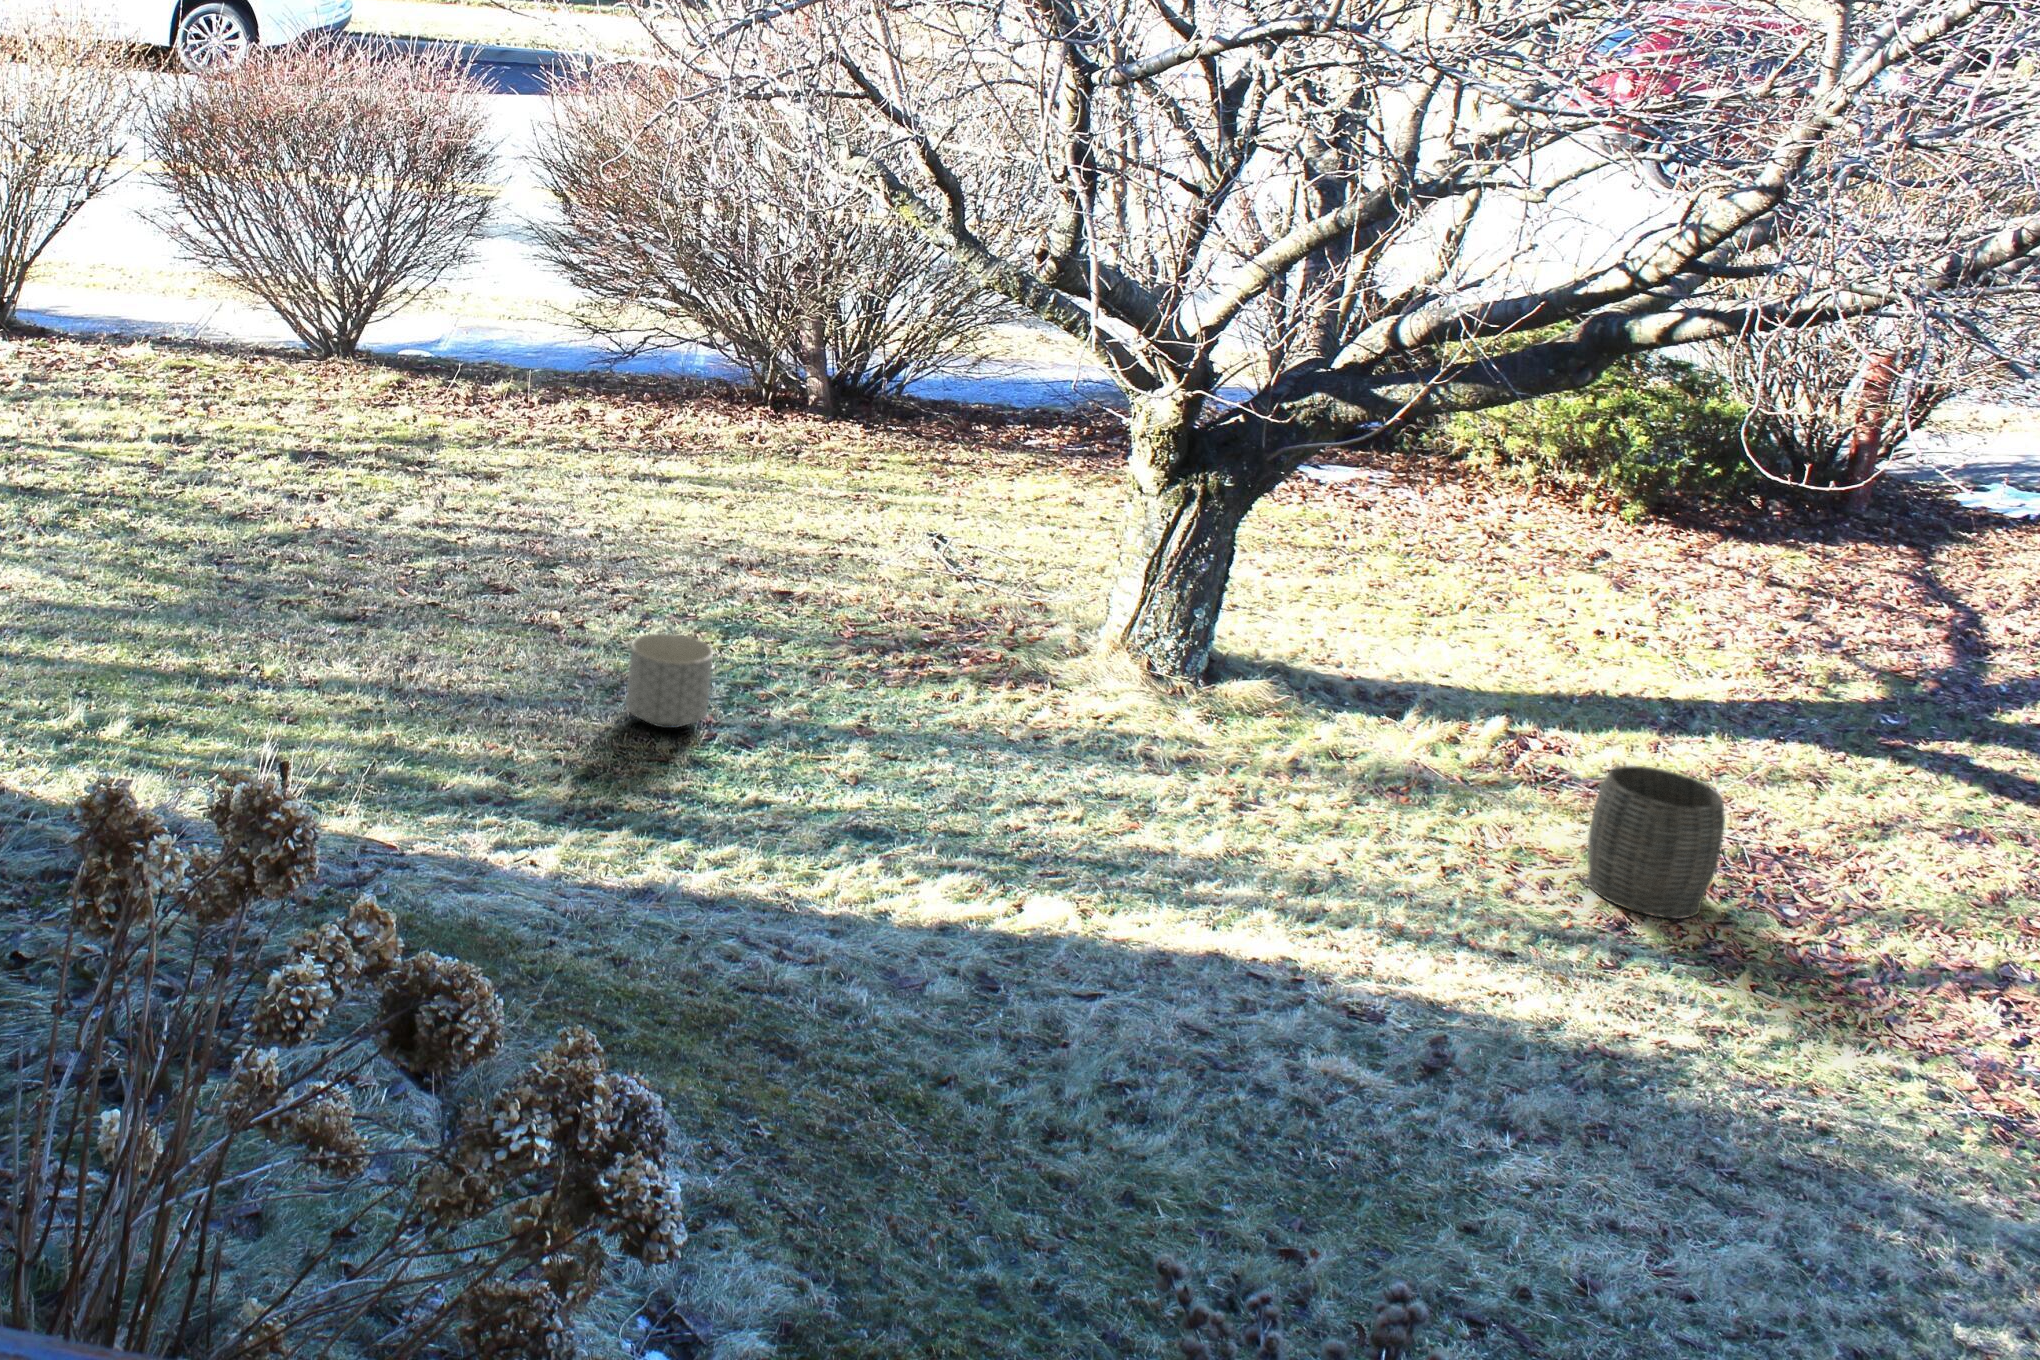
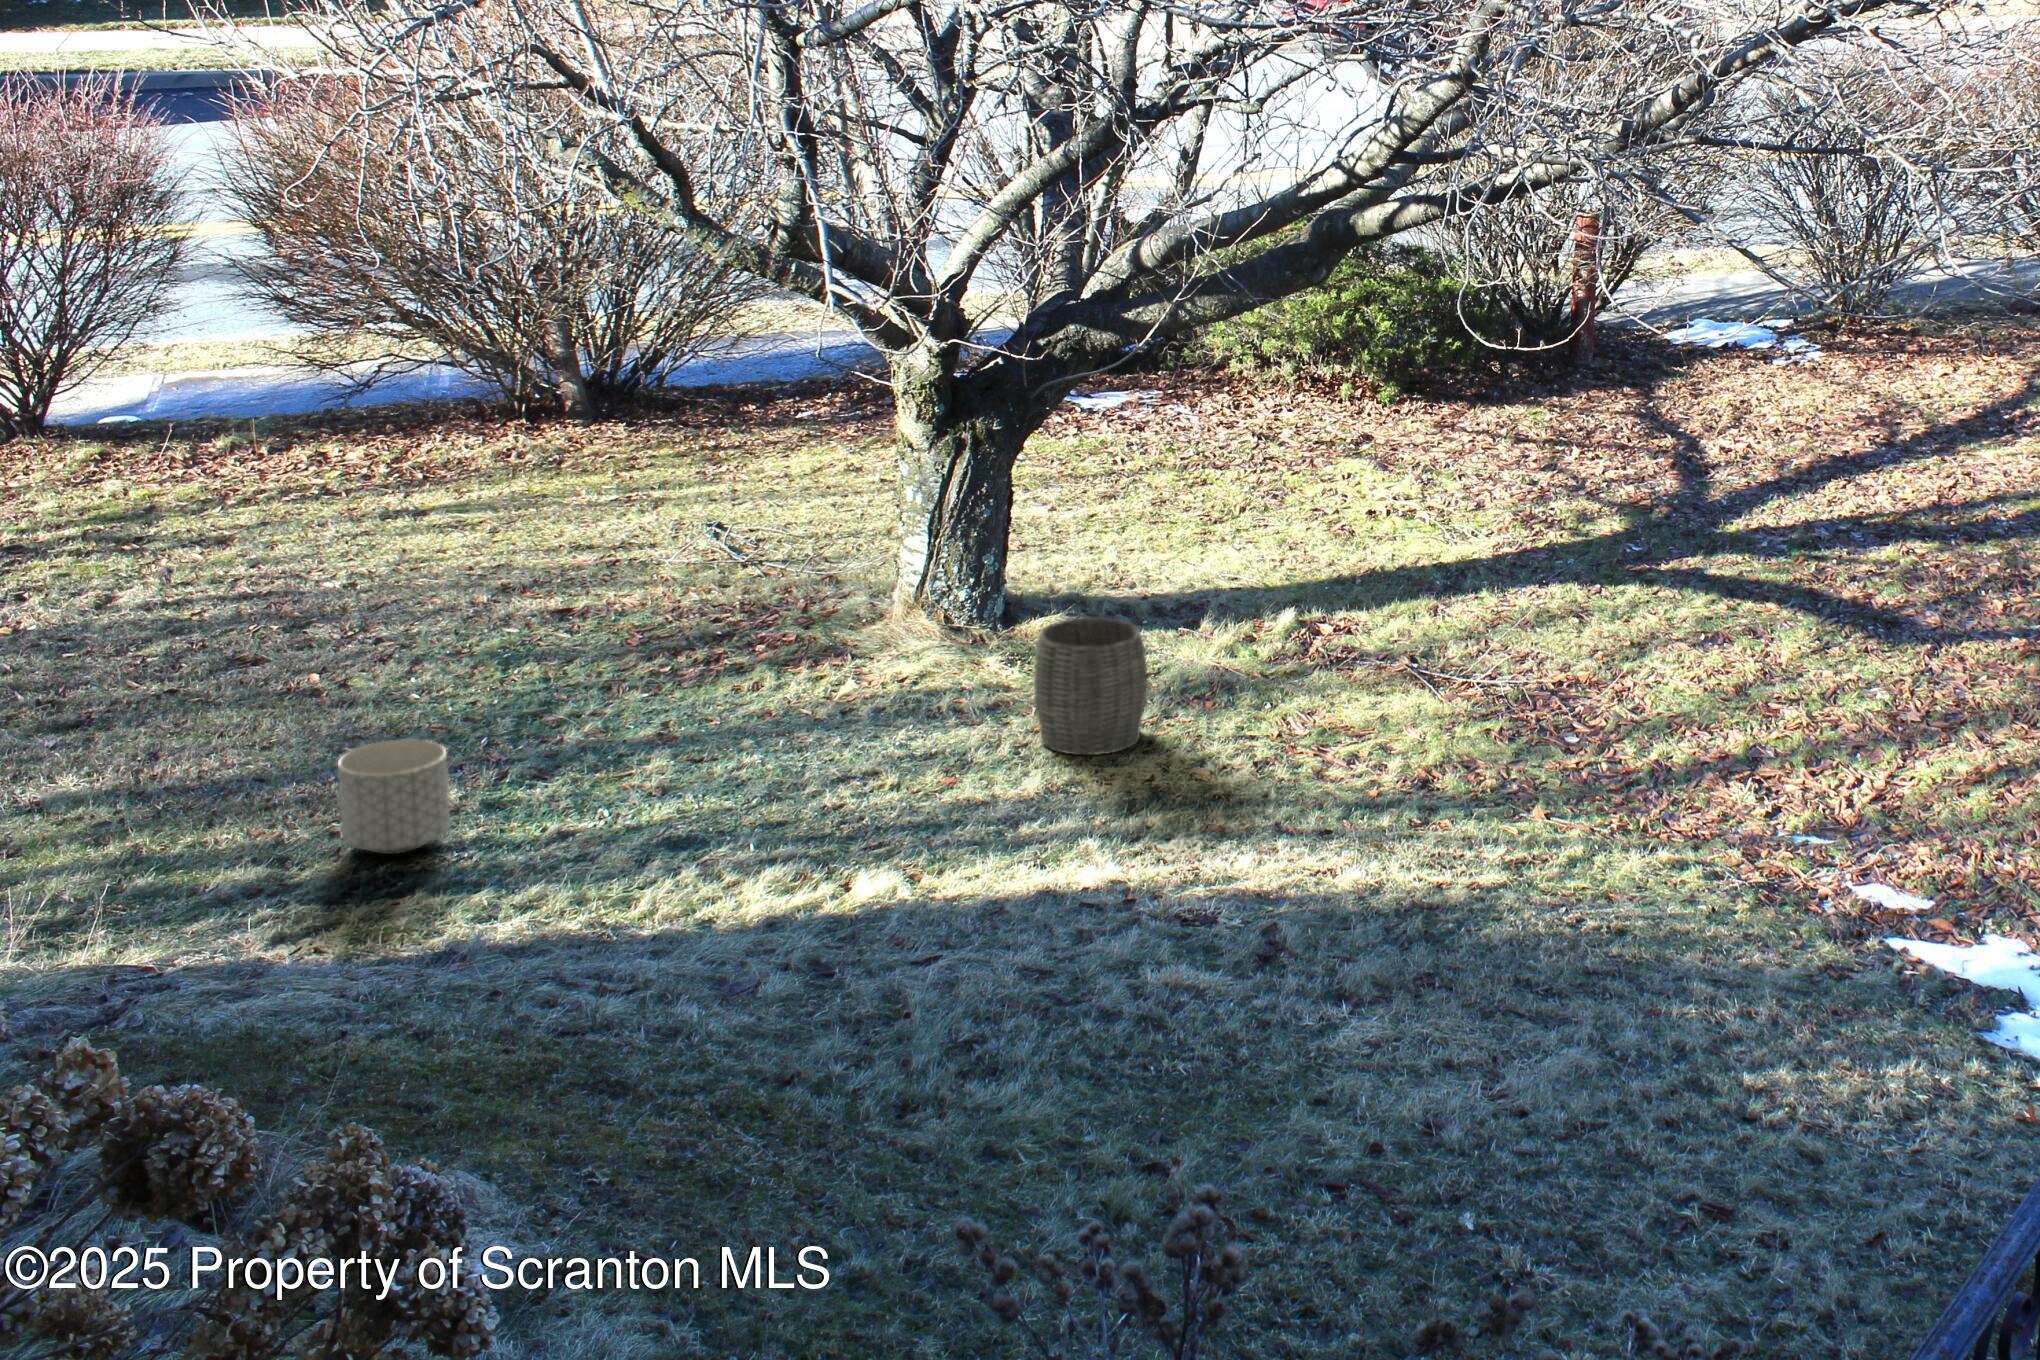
woven basket: present [1587,766,1725,919] -> present [1034,618,1147,755]

